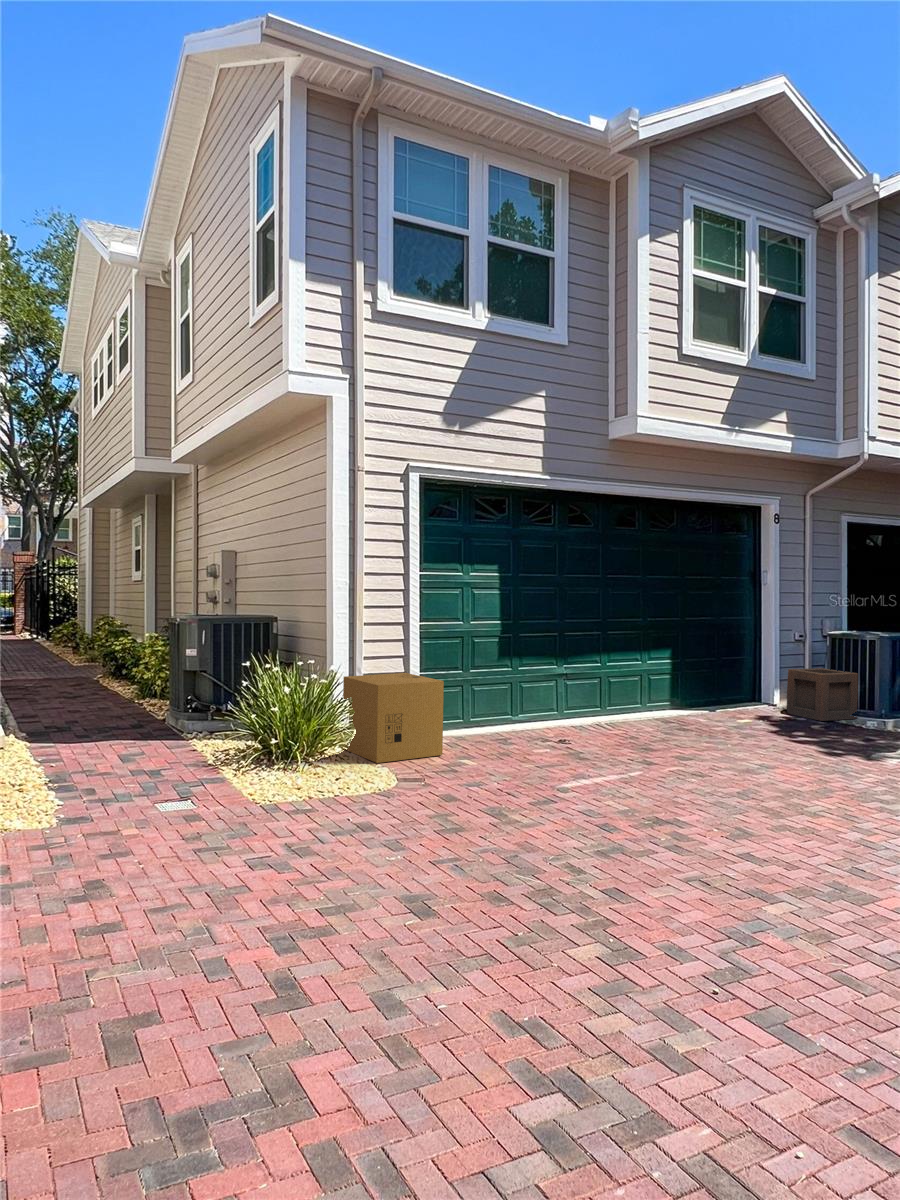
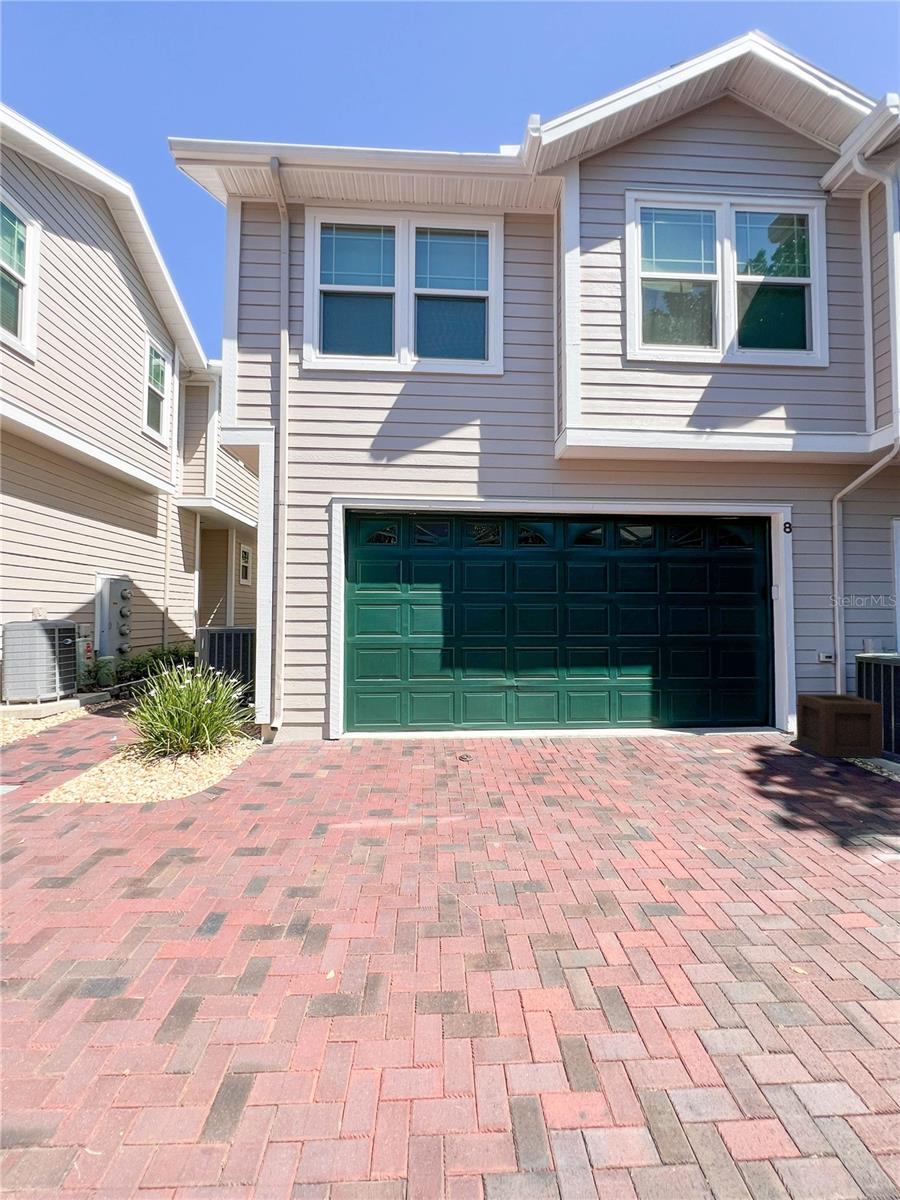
cardboard box: present [343,673,444,763] -> none [258,680,332,760]

